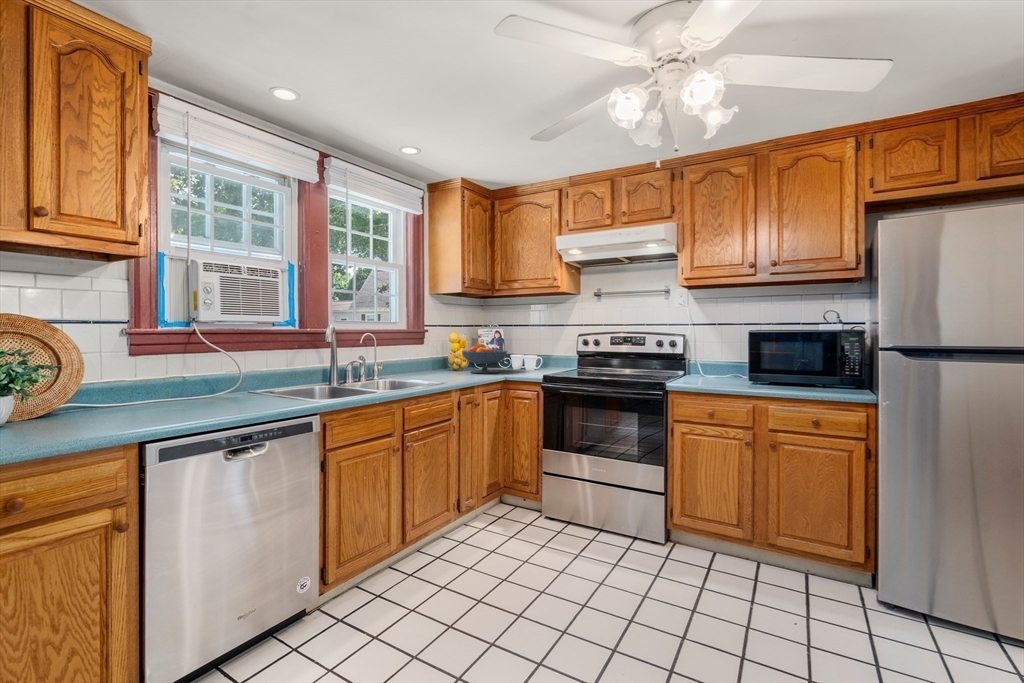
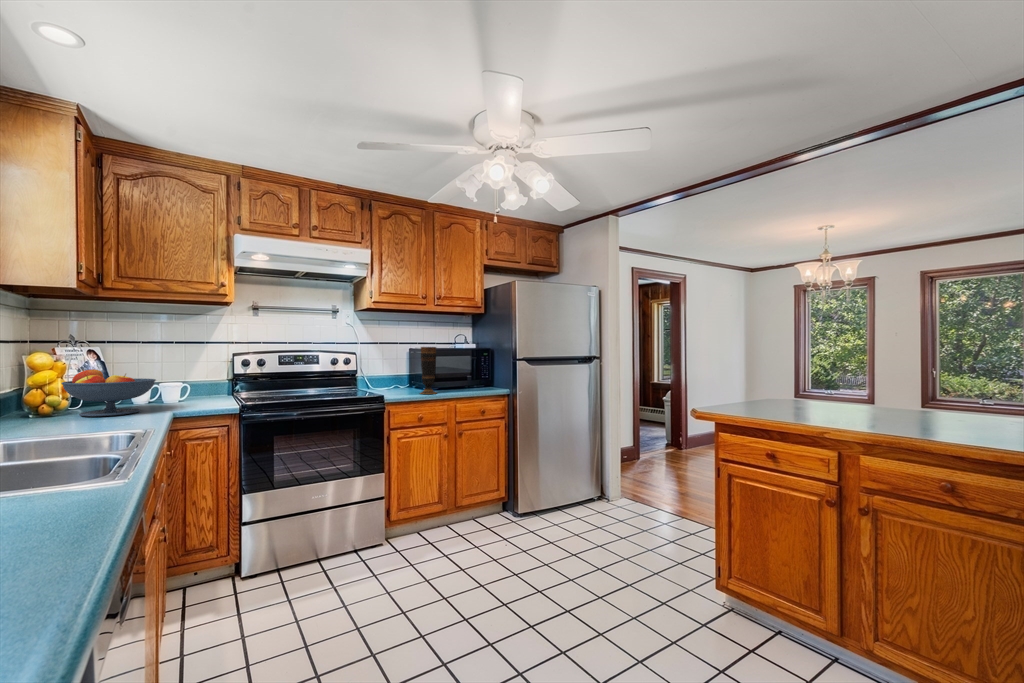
vase: none [714,329,737,387] -> present [421,347,436,394]

